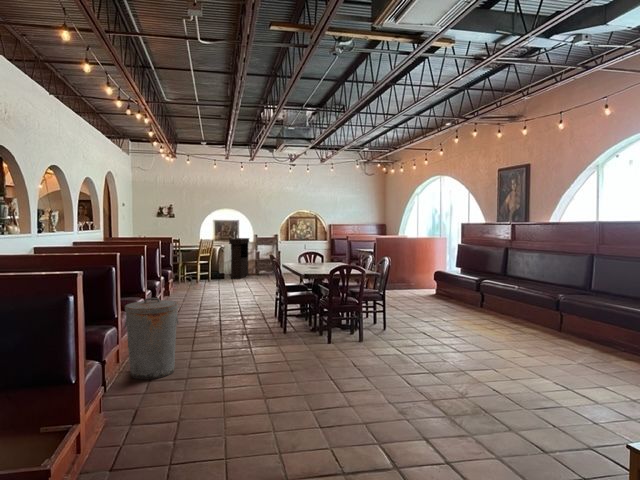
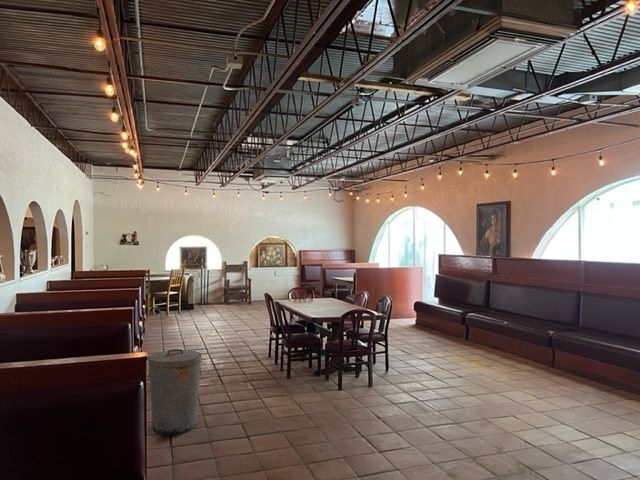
console table: present [229,238,249,279] -> none [200,266,220,310]

